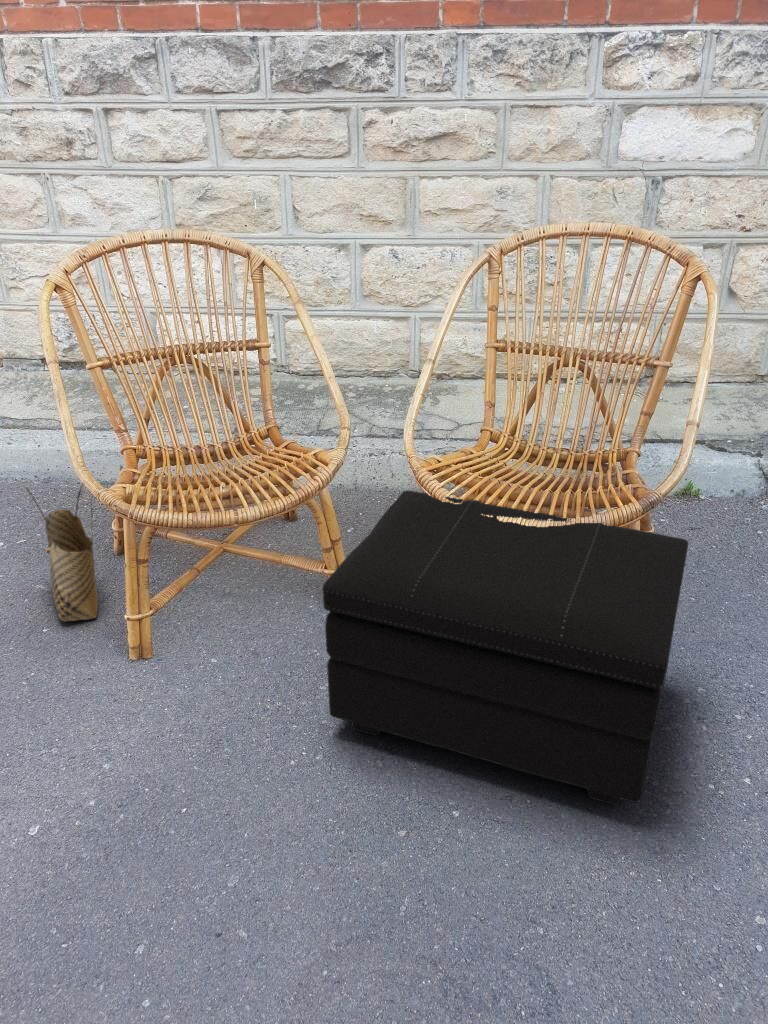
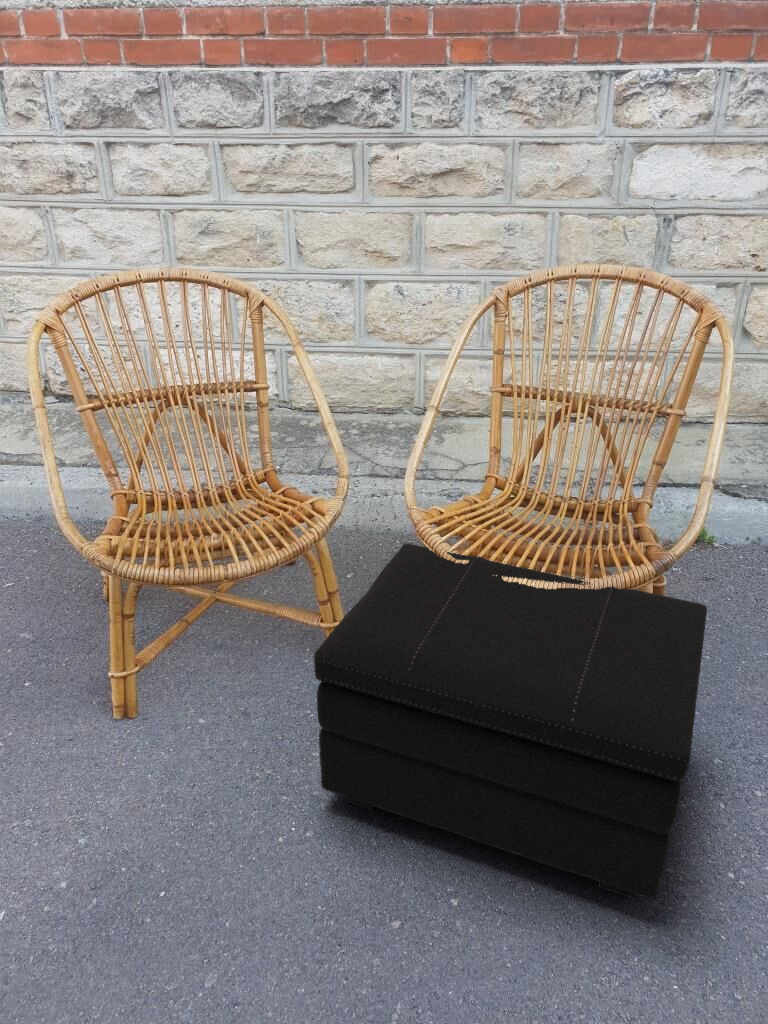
woven basket: present [25,484,98,621] -> none [9,526,85,672]

